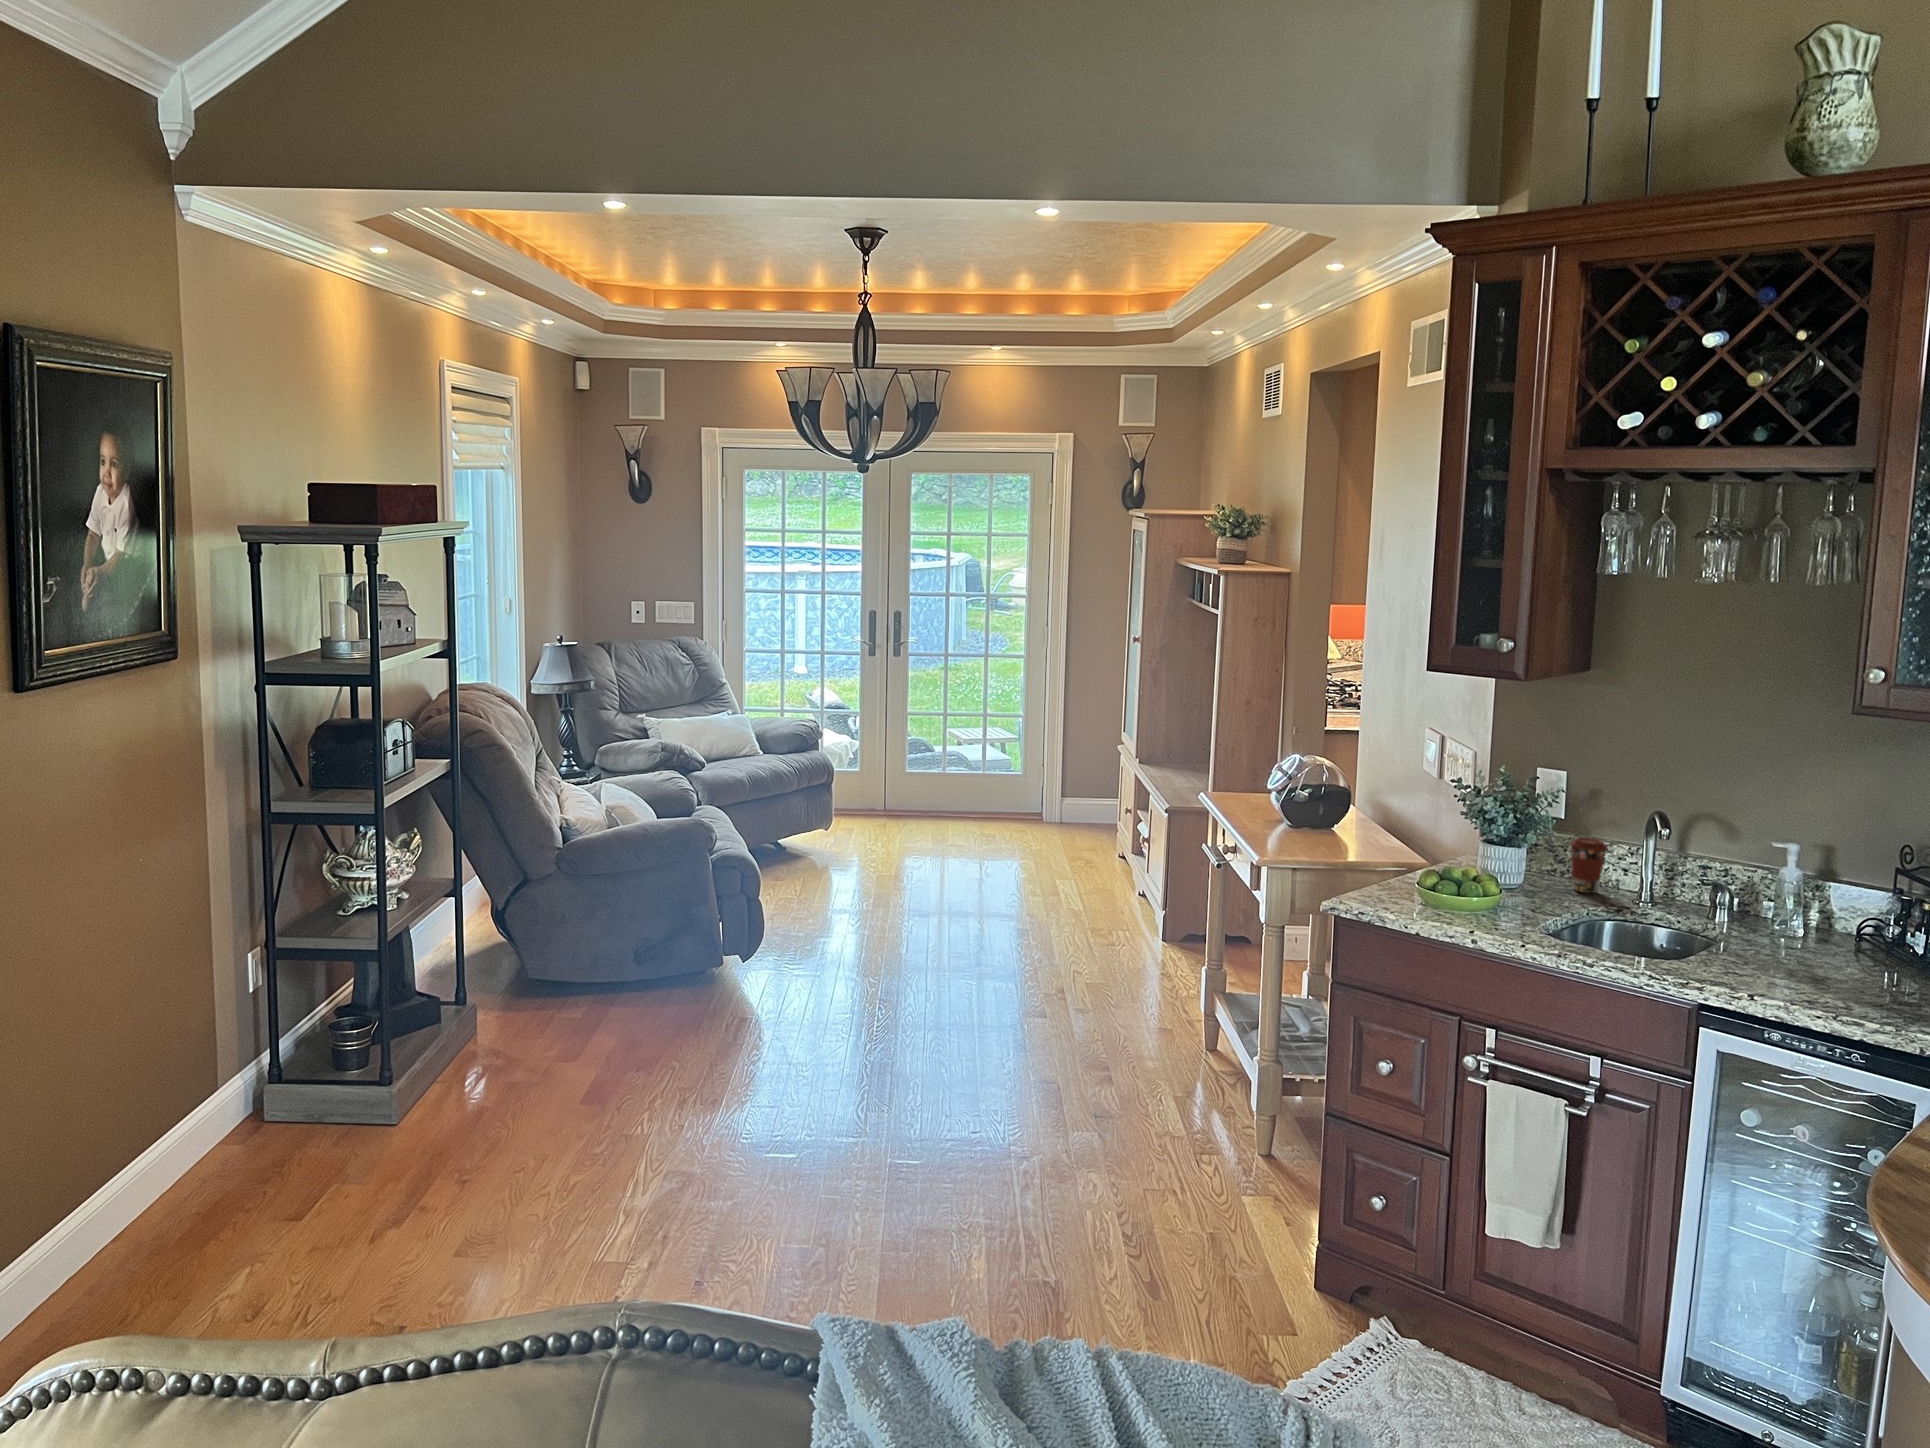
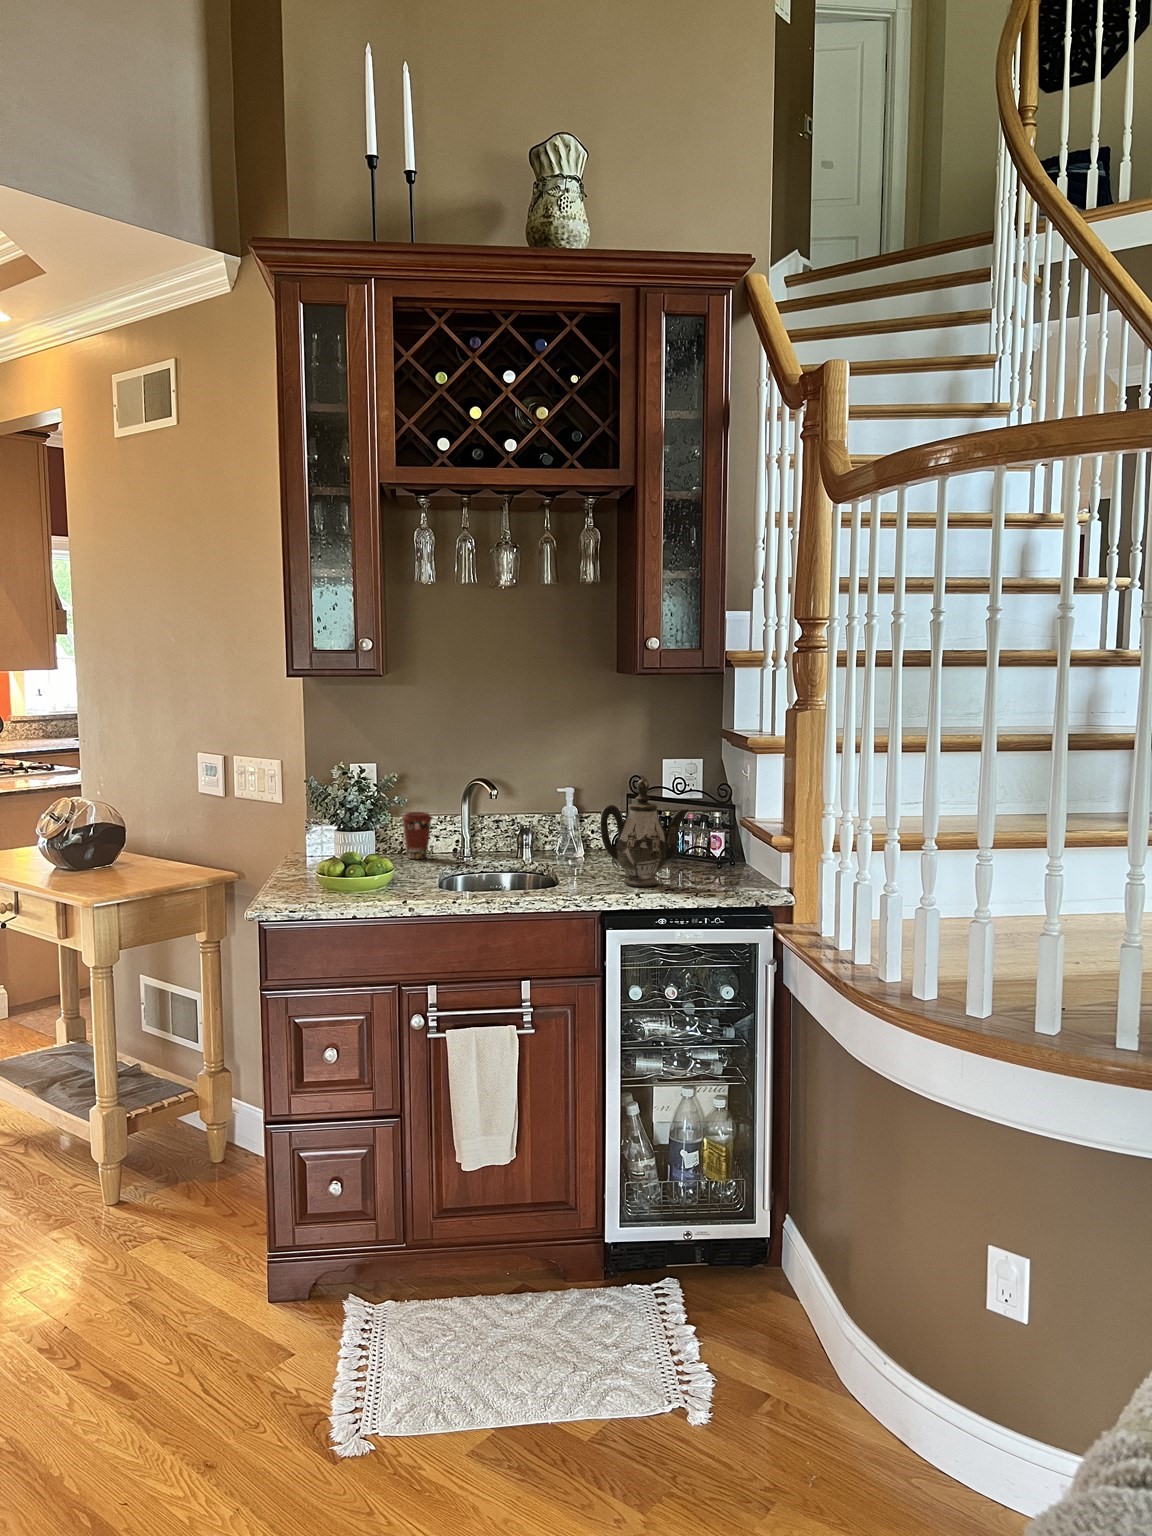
teapot: none [1747,853,1873,992] -> present [600,779,690,887]

